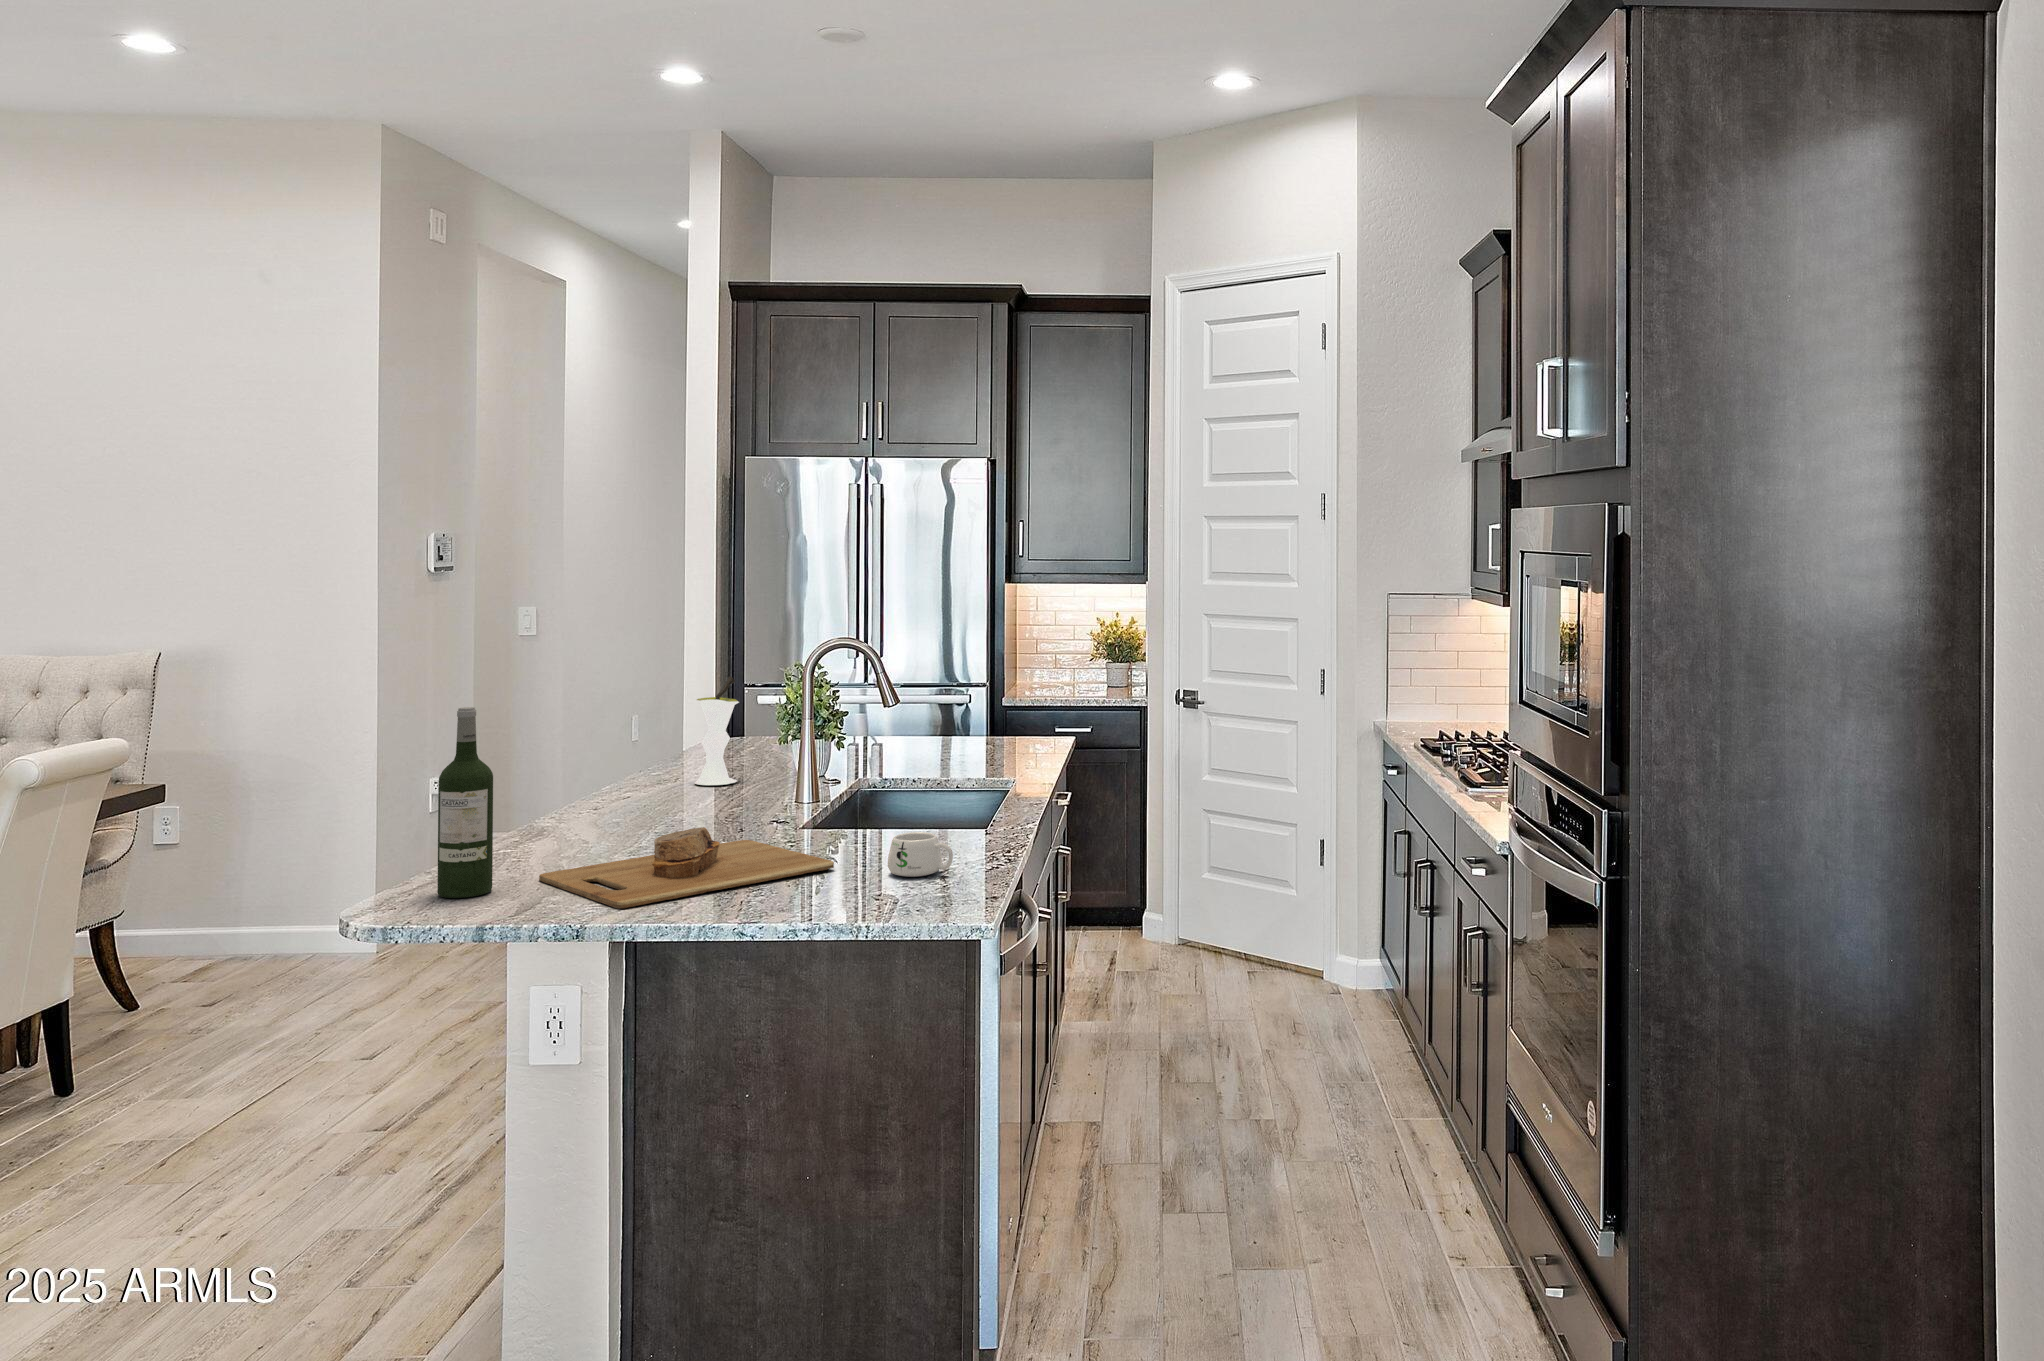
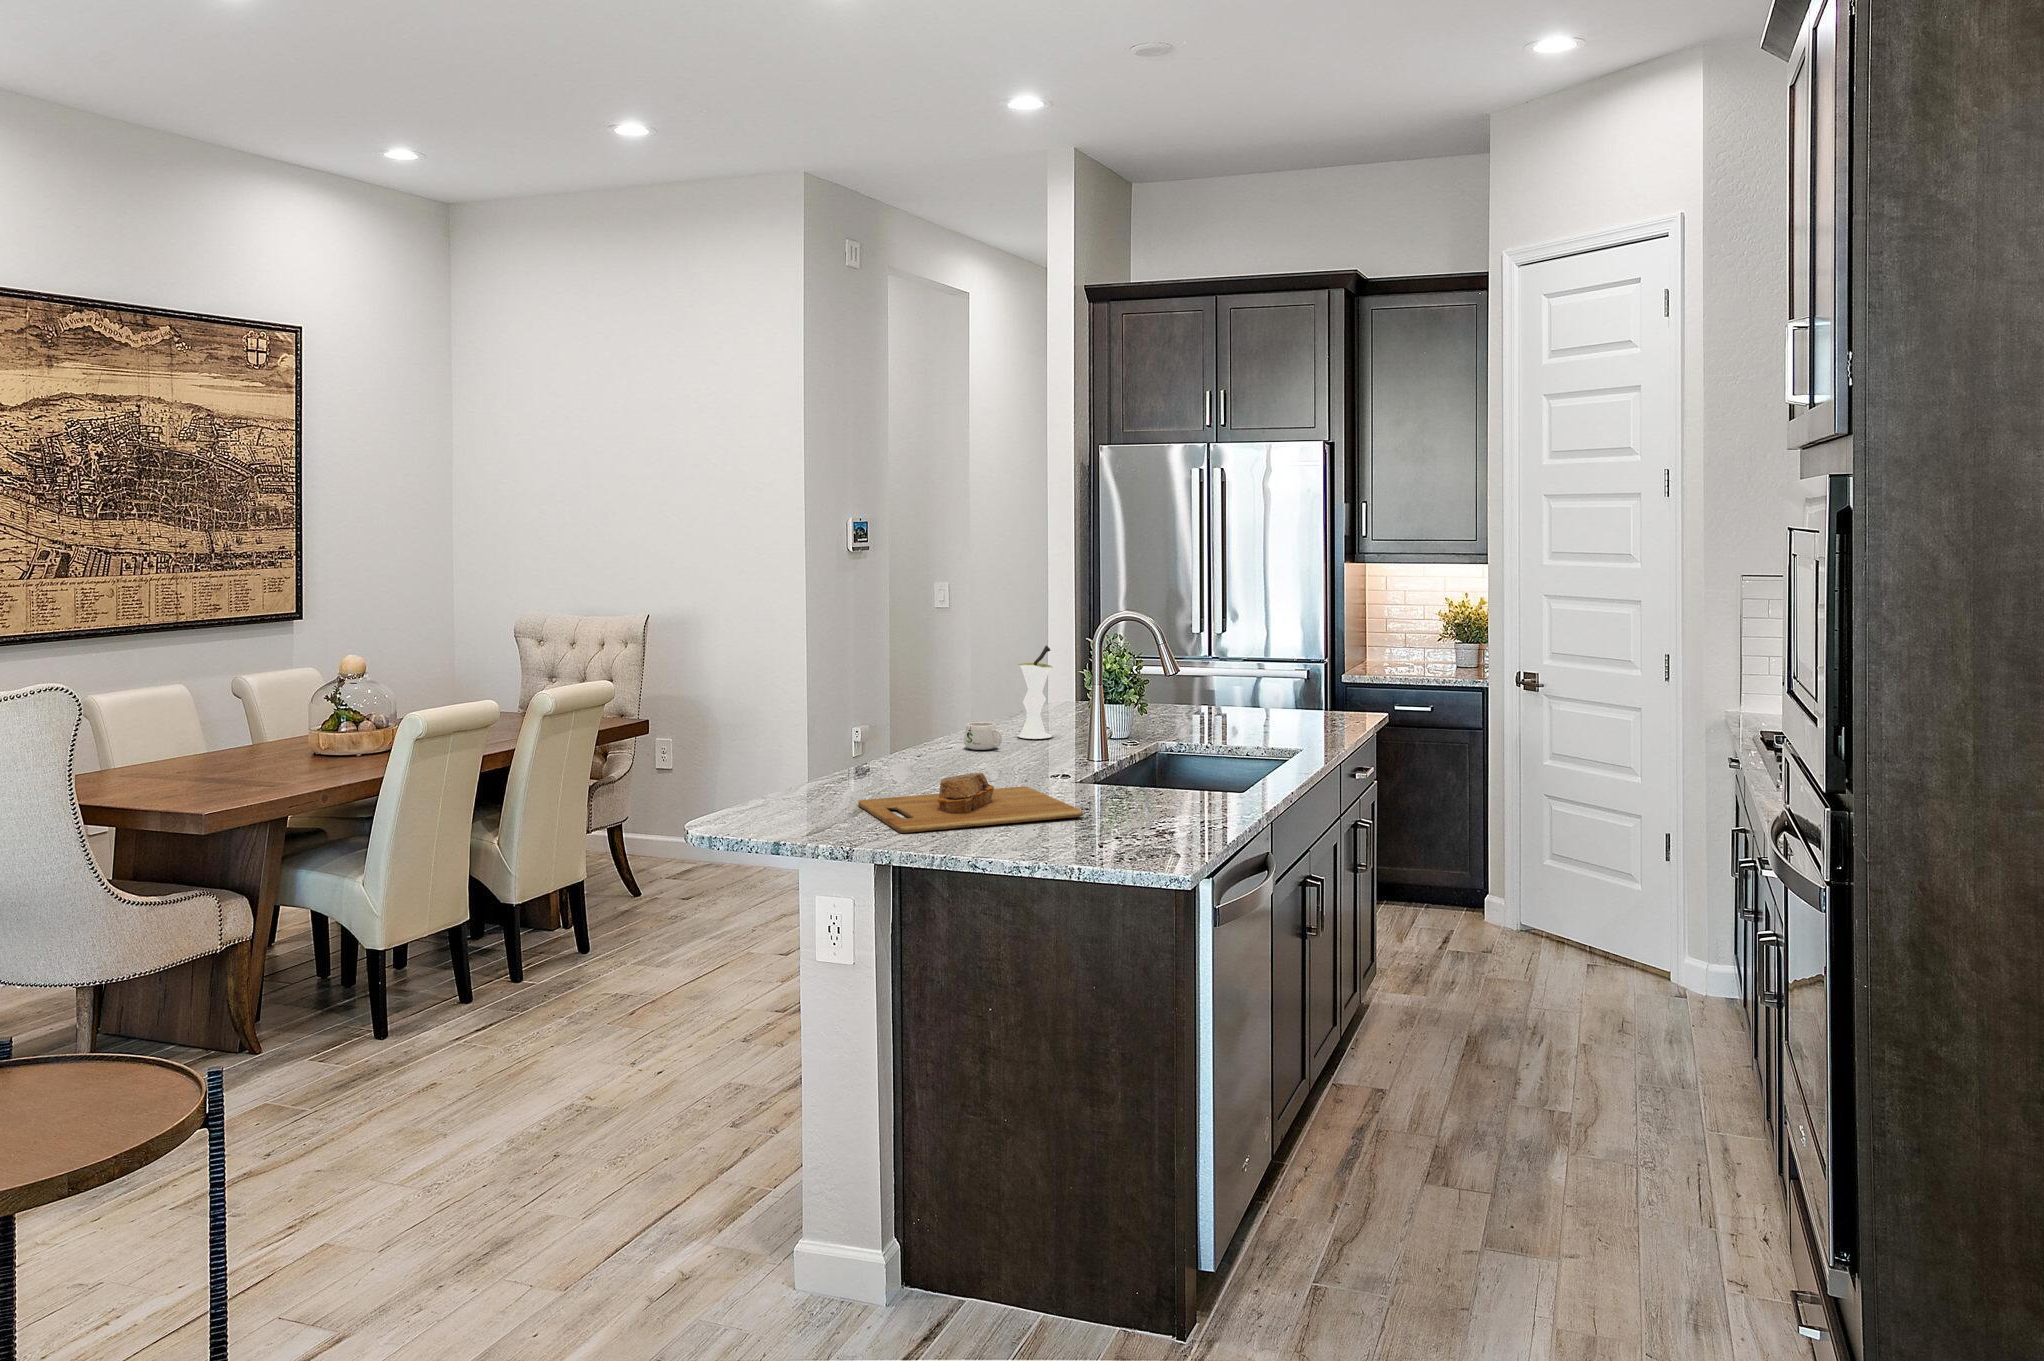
wine bottle: present [437,707,493,898] -> none [784,665,823,813]
mug: present [888,832,953,877] -> present [964,722,1002,750]

